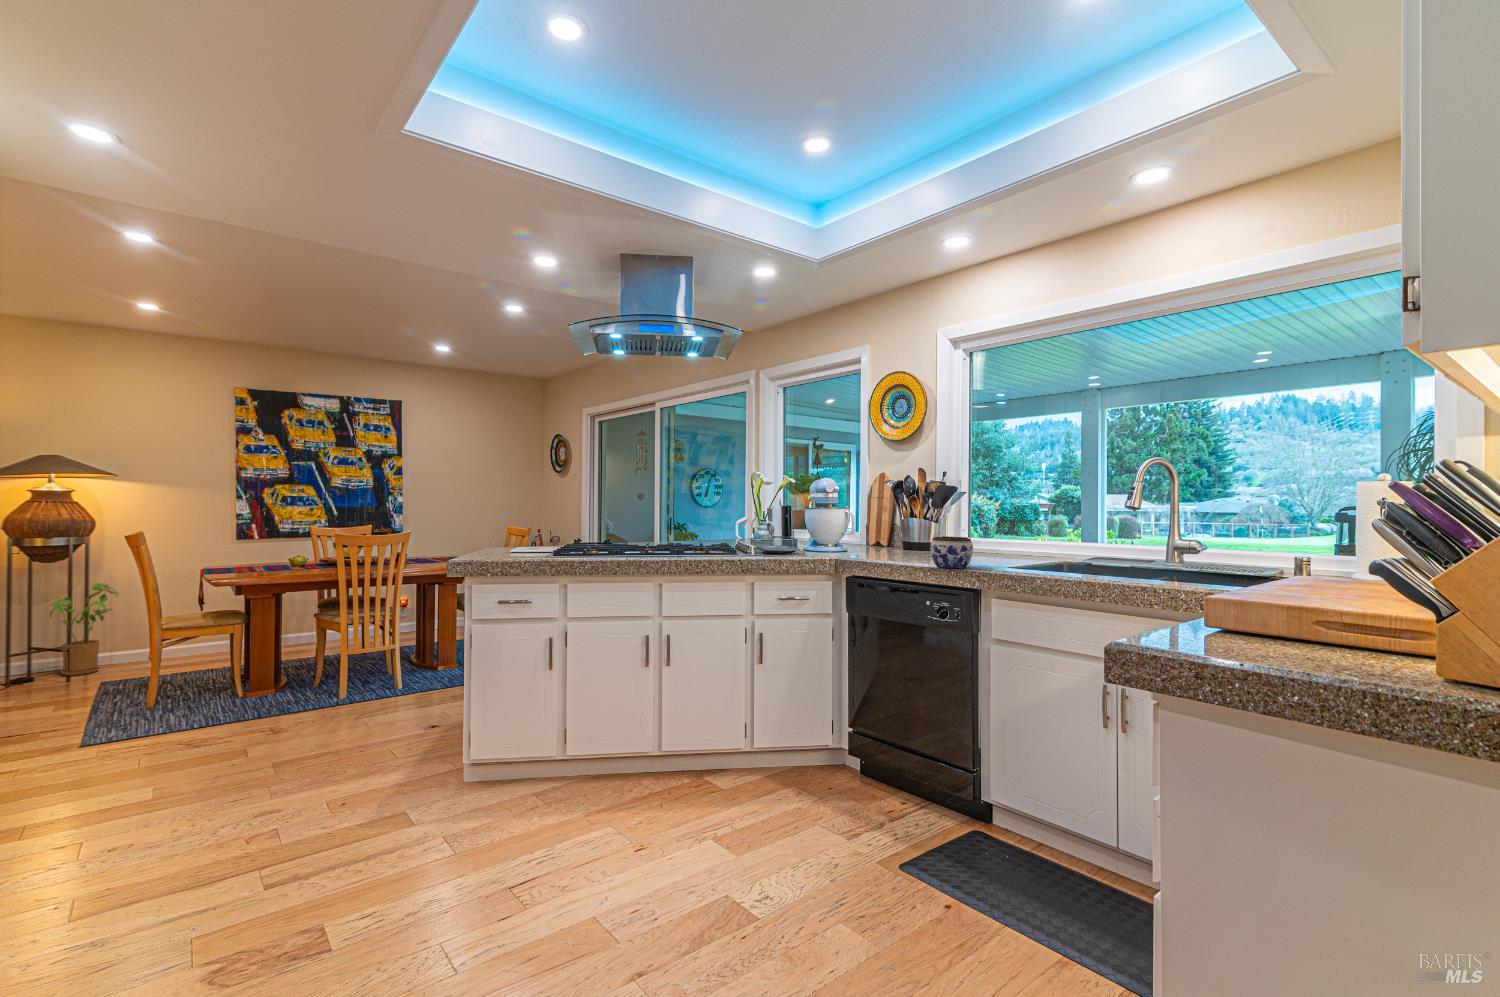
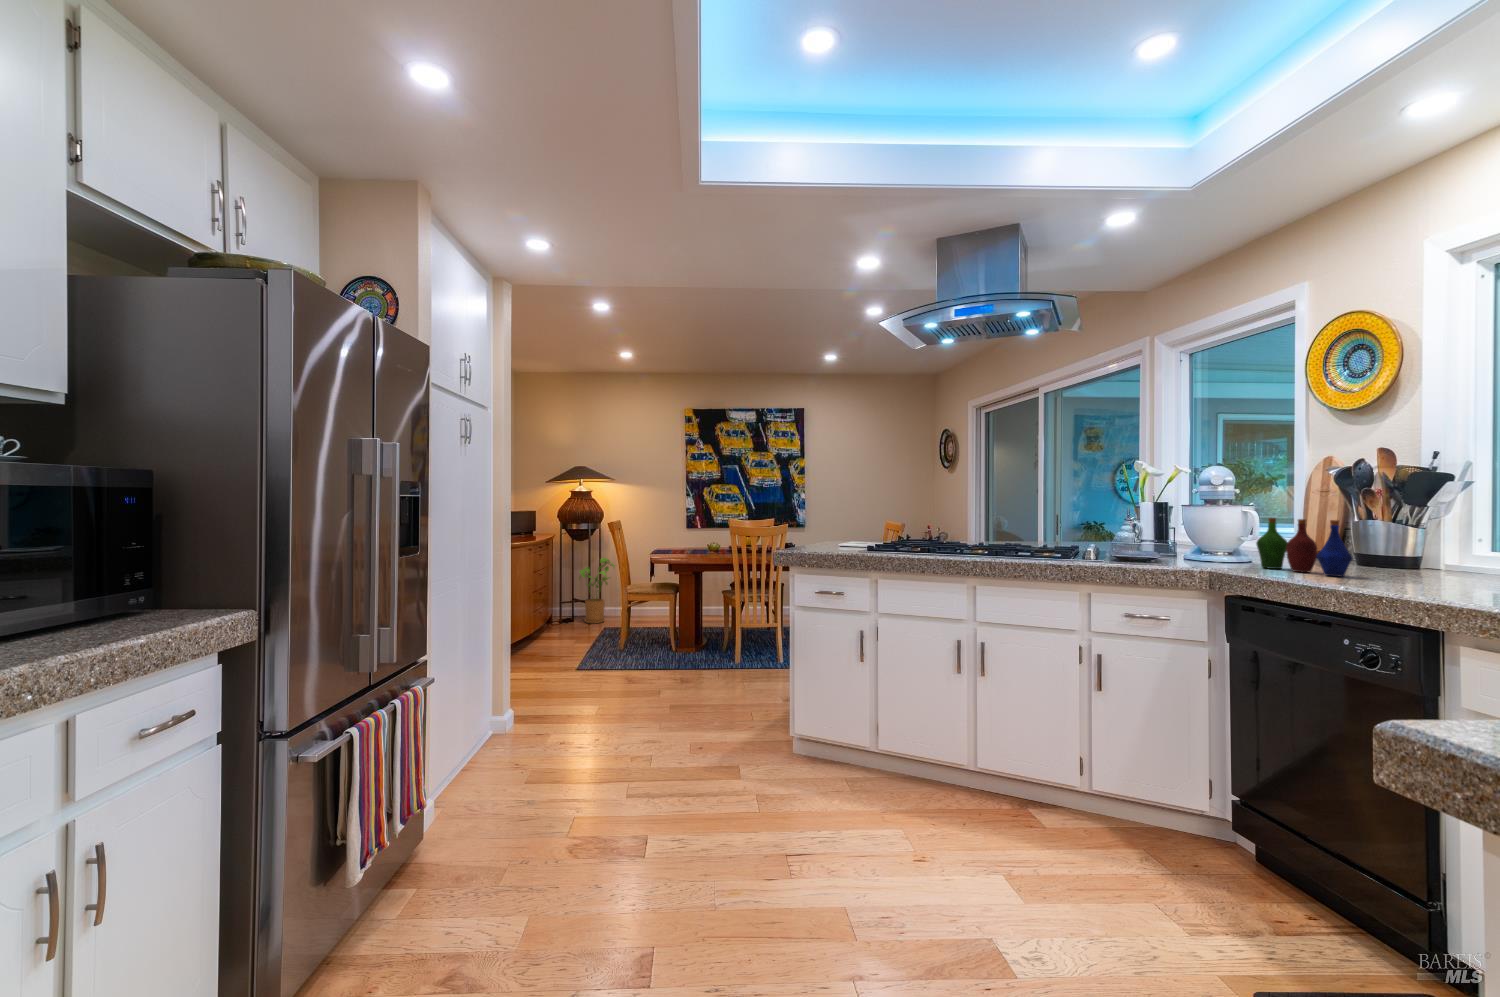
bottle: none [858,518,918,559] -> present [1256,518,1353,577]
jar: present [930,536,973,568] -> none [1350,546,1432,595]

